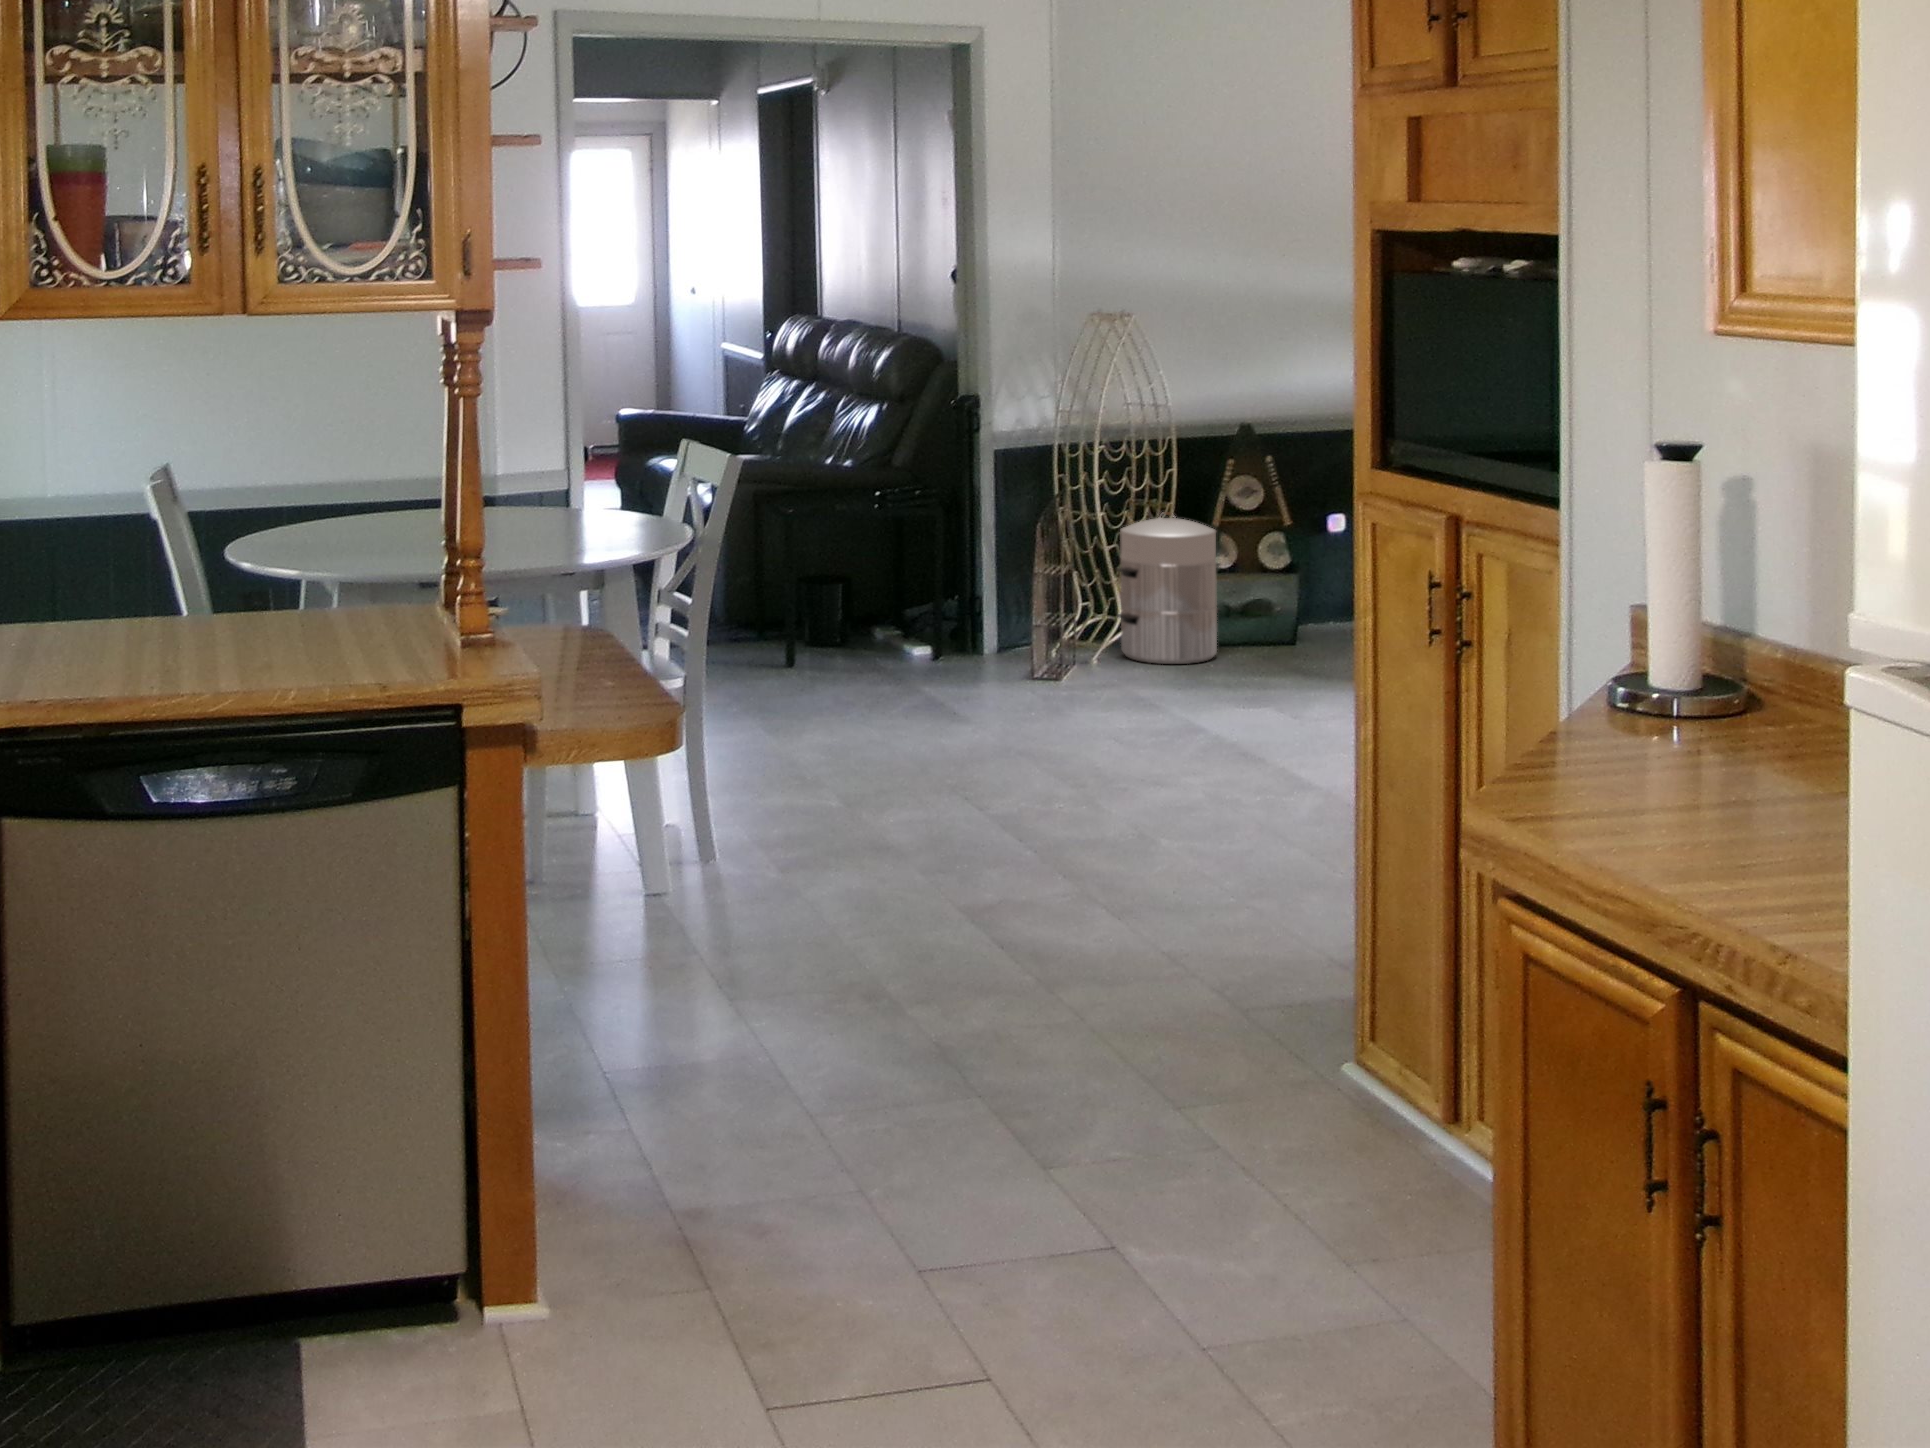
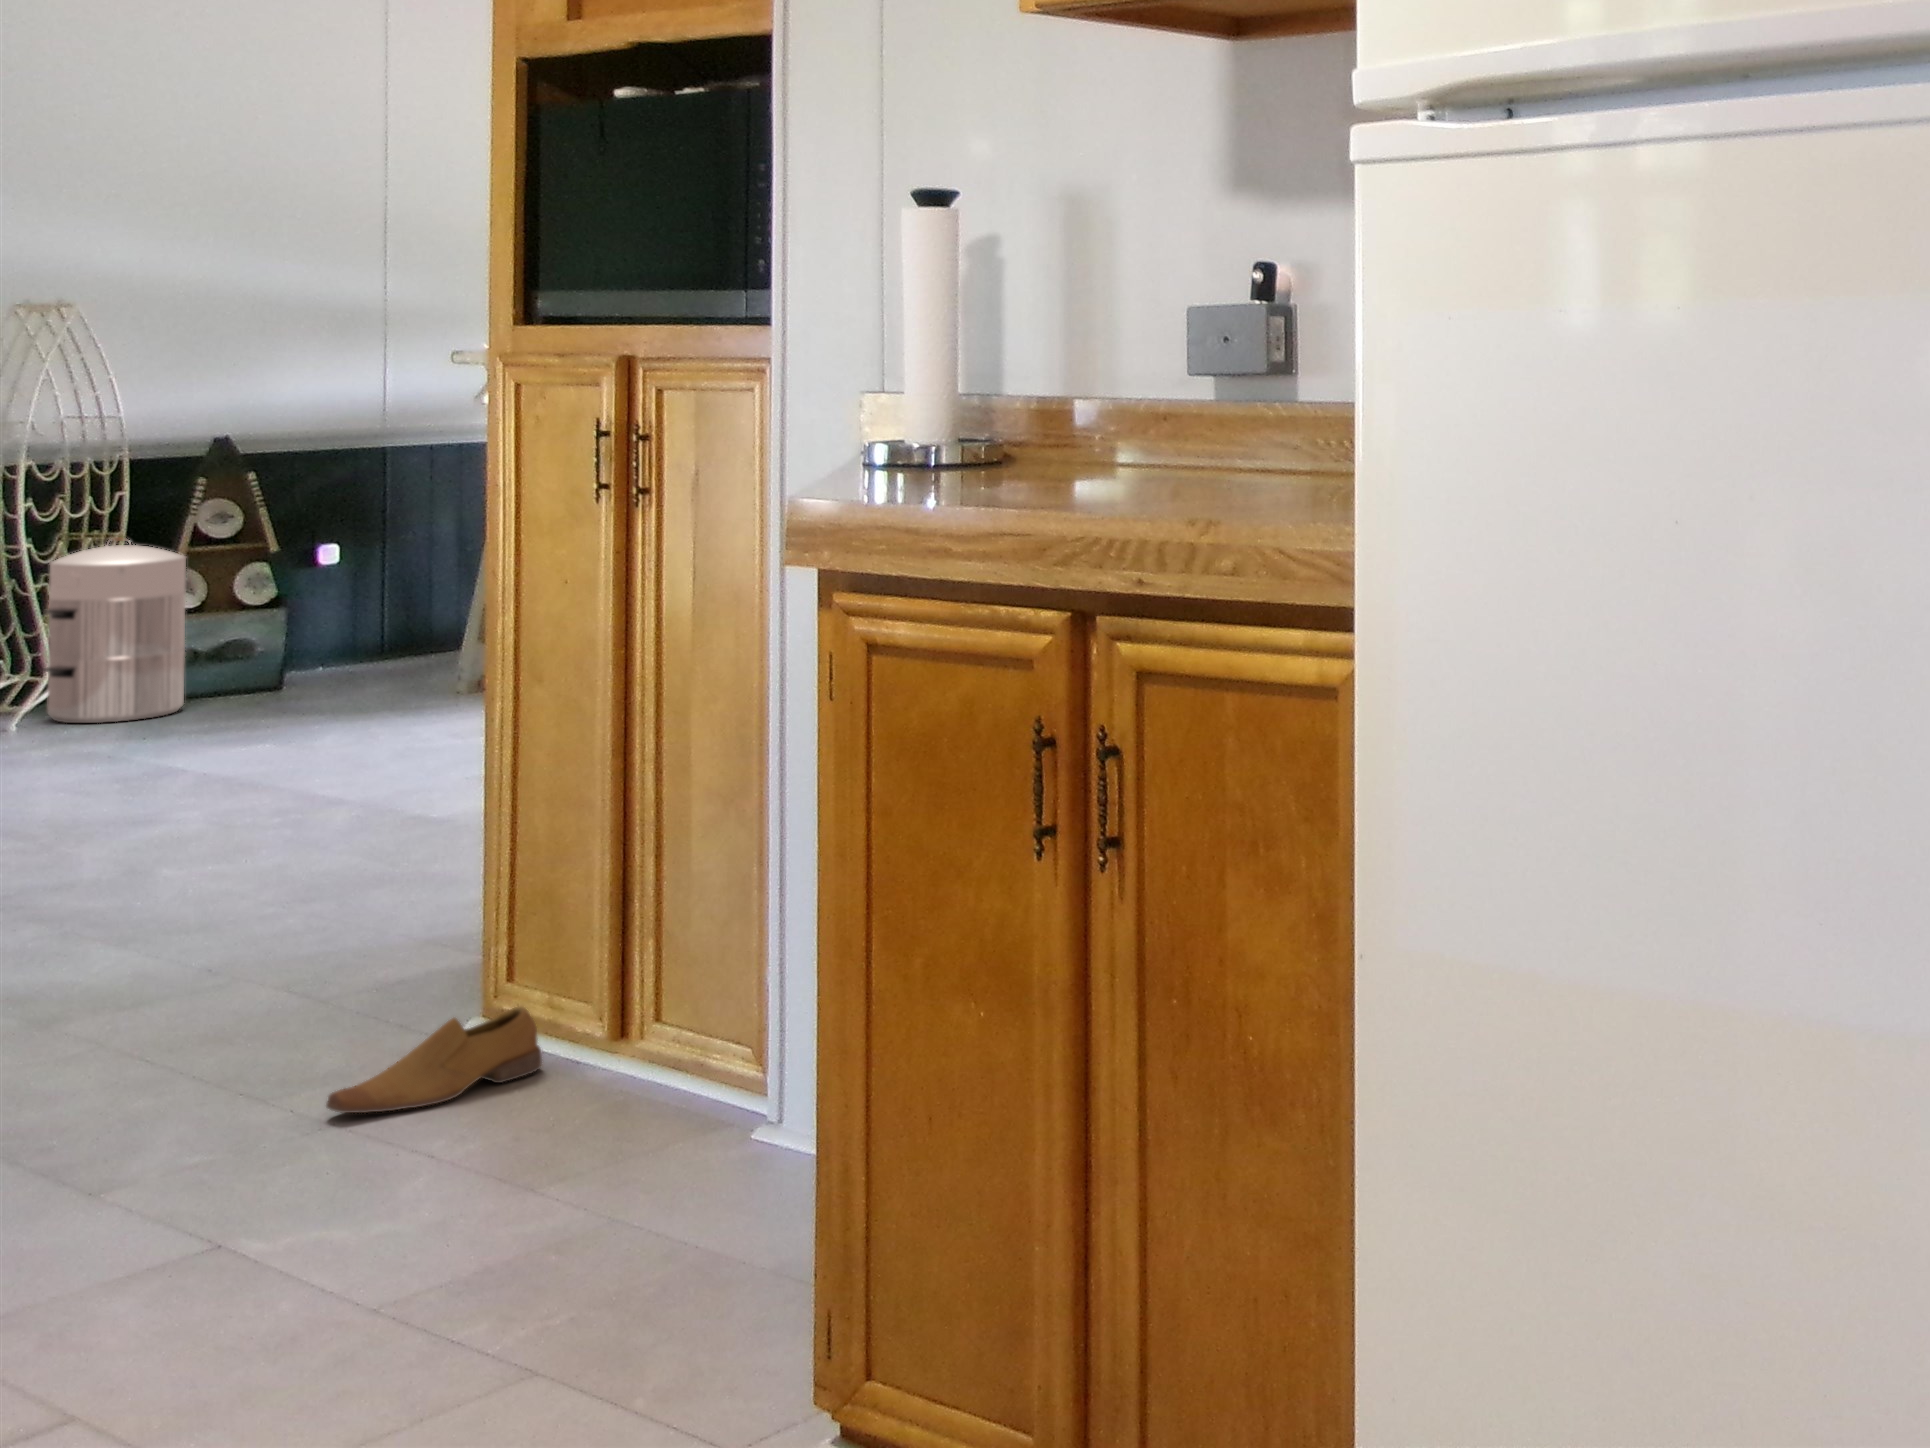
shoe: none [1220,1068,1391,1140] -> present [326,1007,542,1113]

